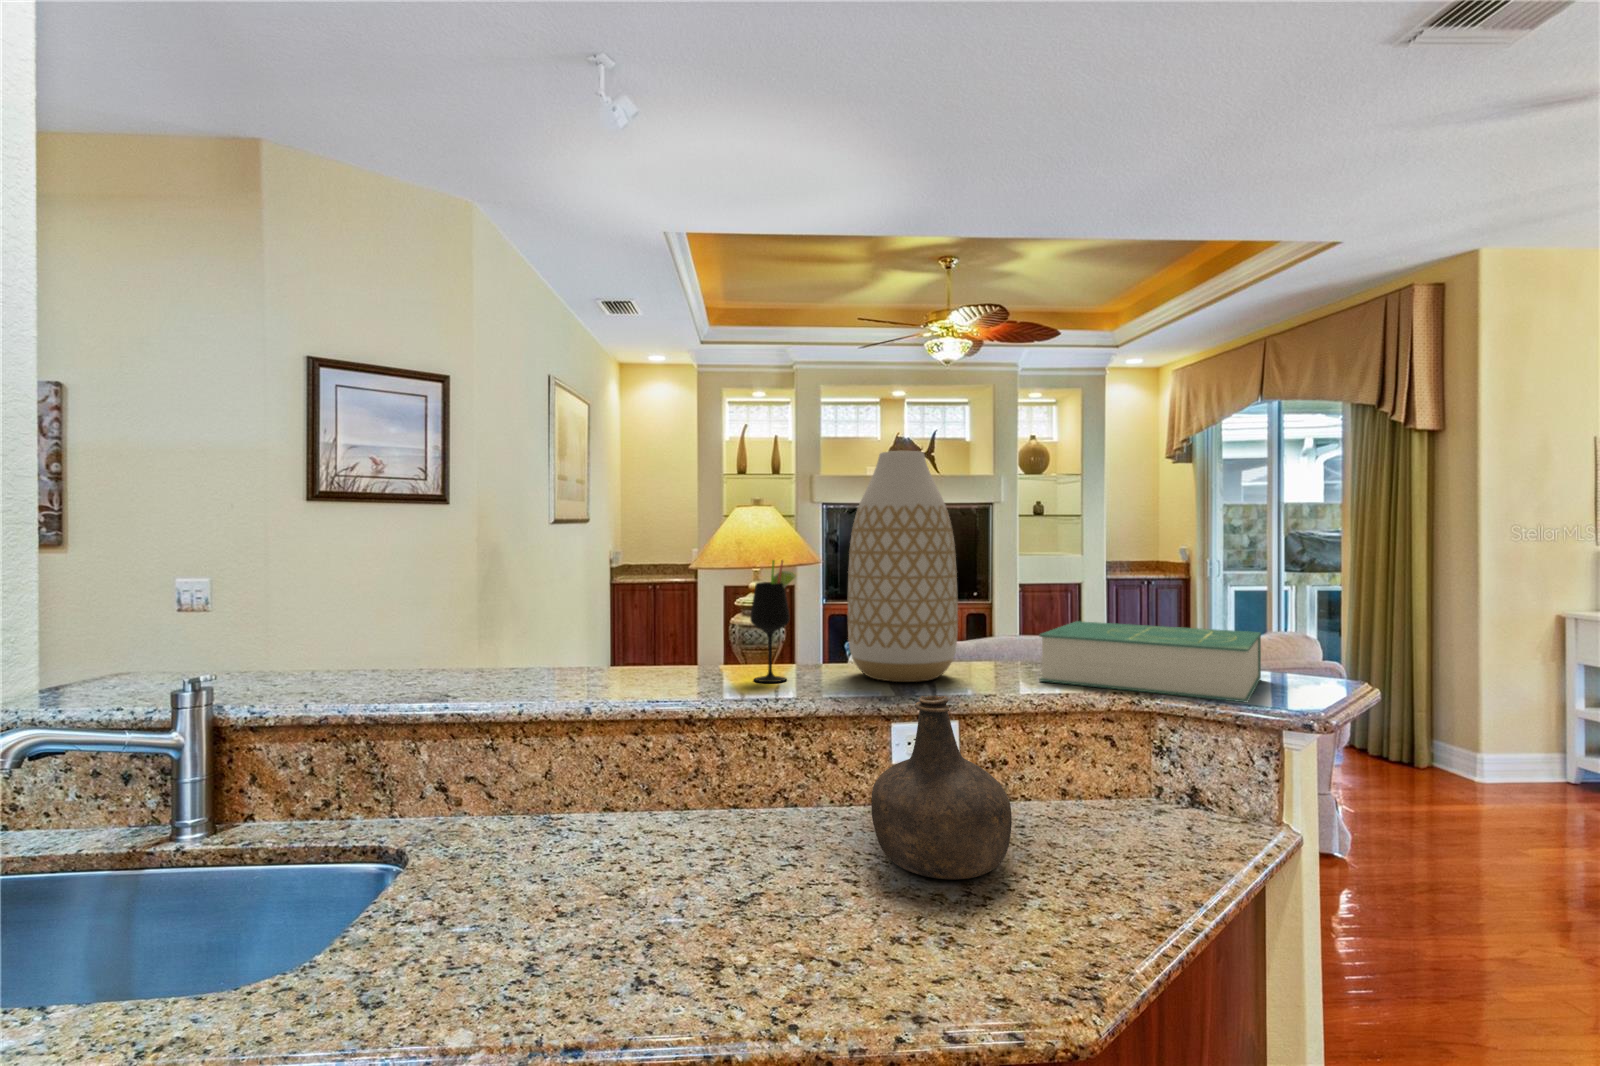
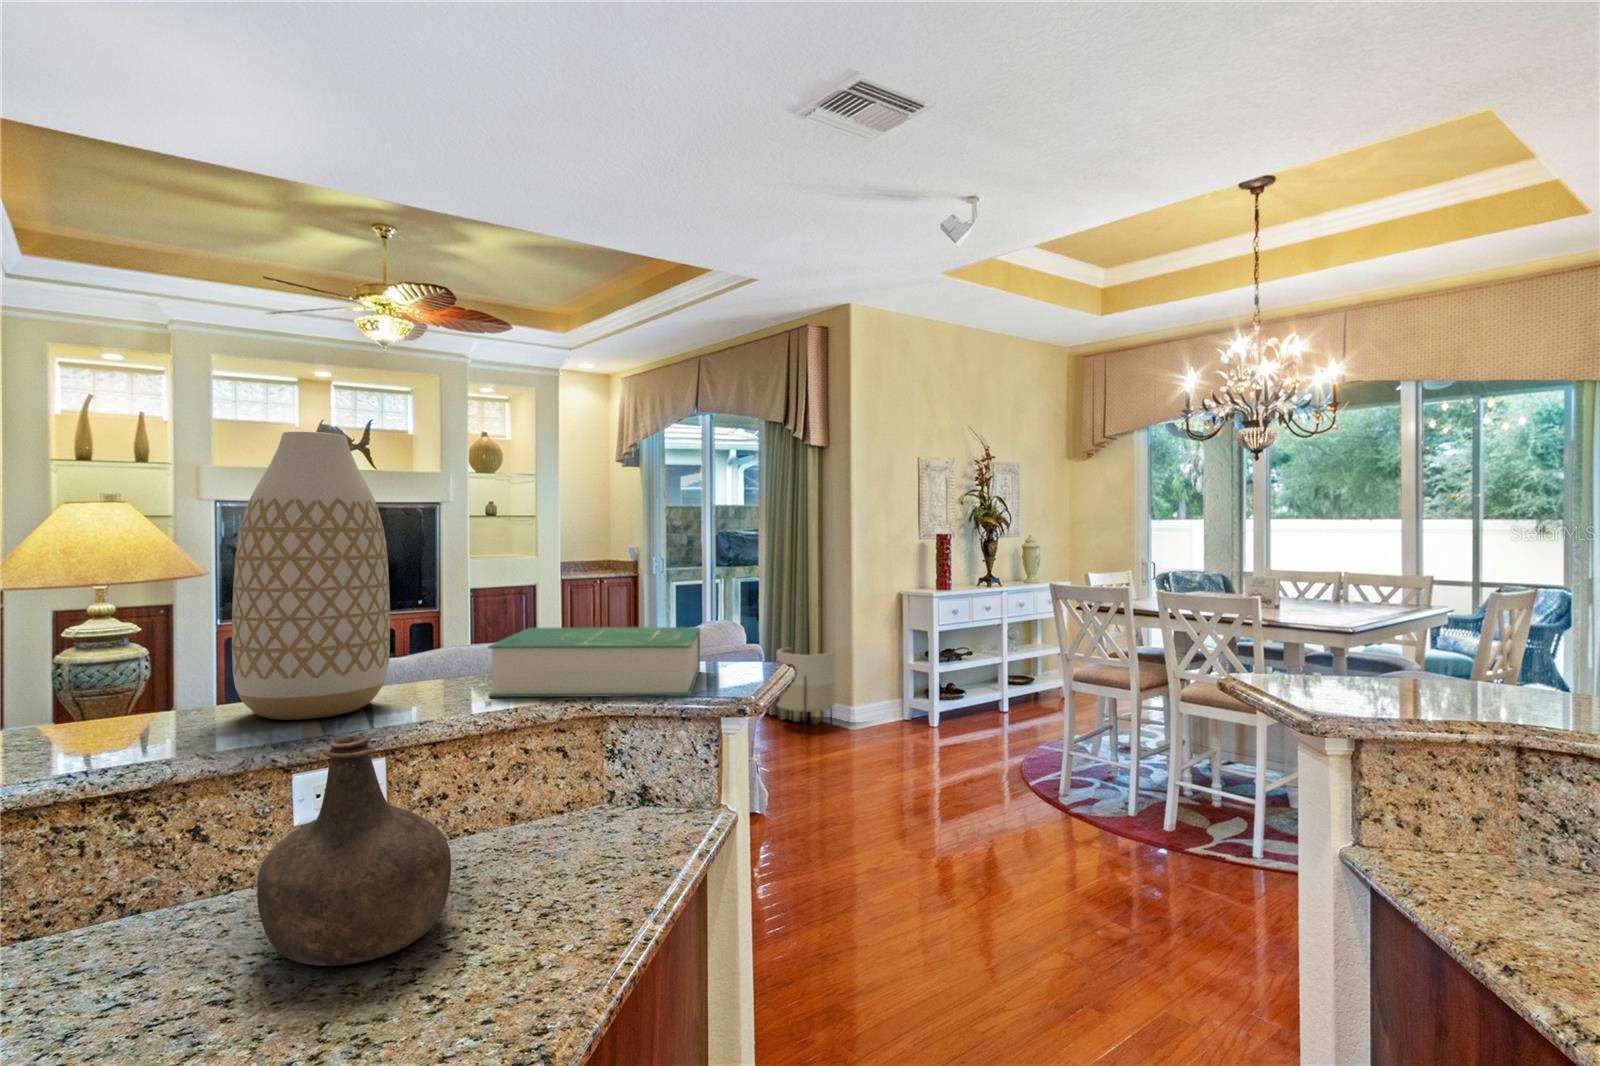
wine glass: present [750,560,796,682] -> none [59,570,145,745]
planter: none [1371,671,1462,784] -> present [776,647,835,731]

